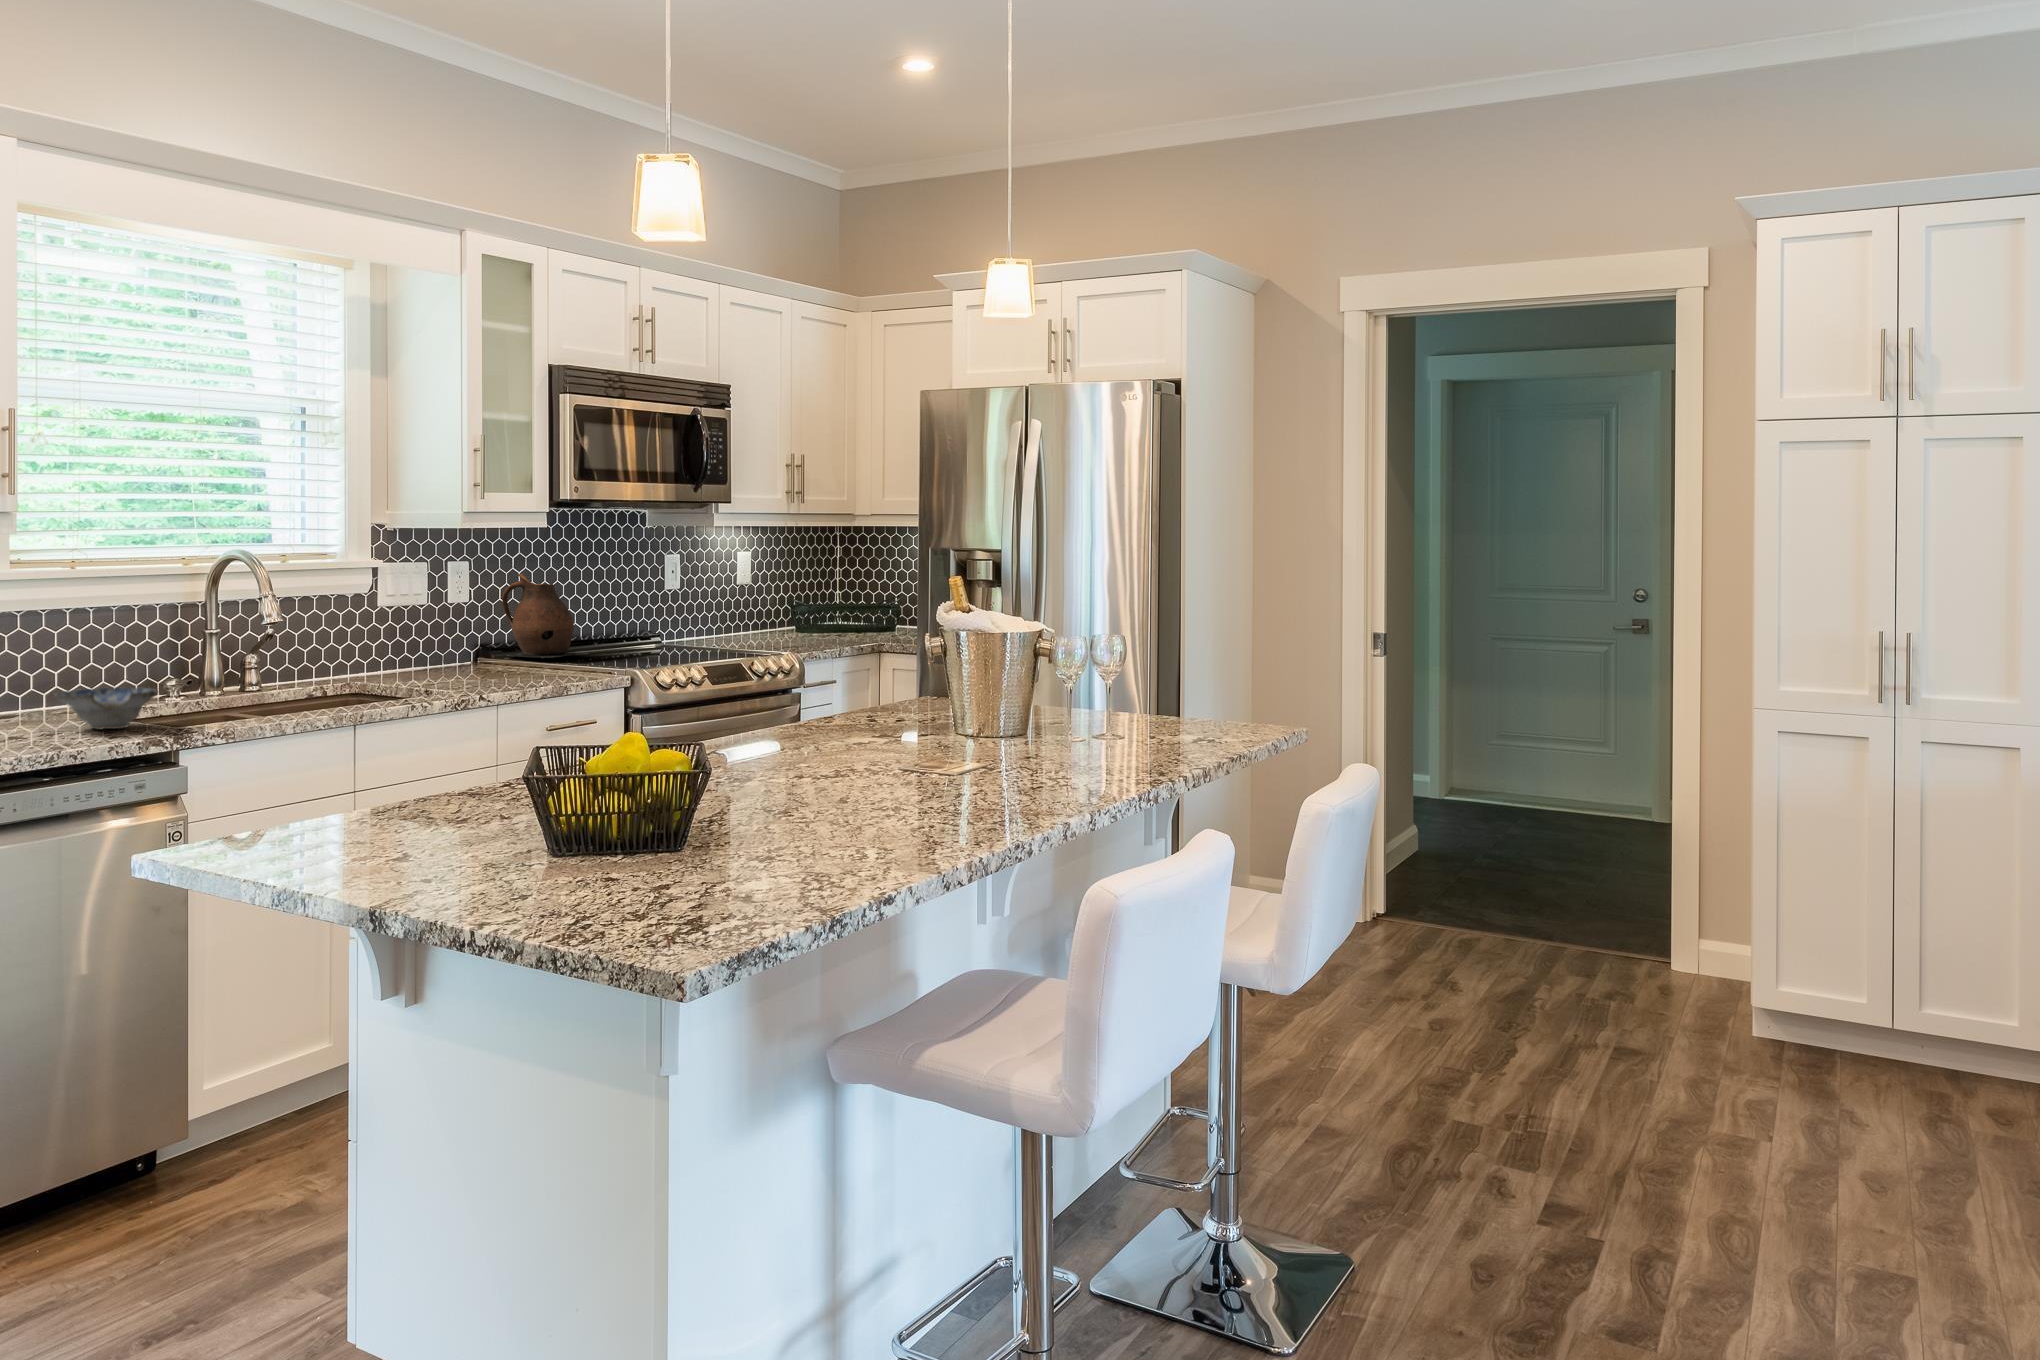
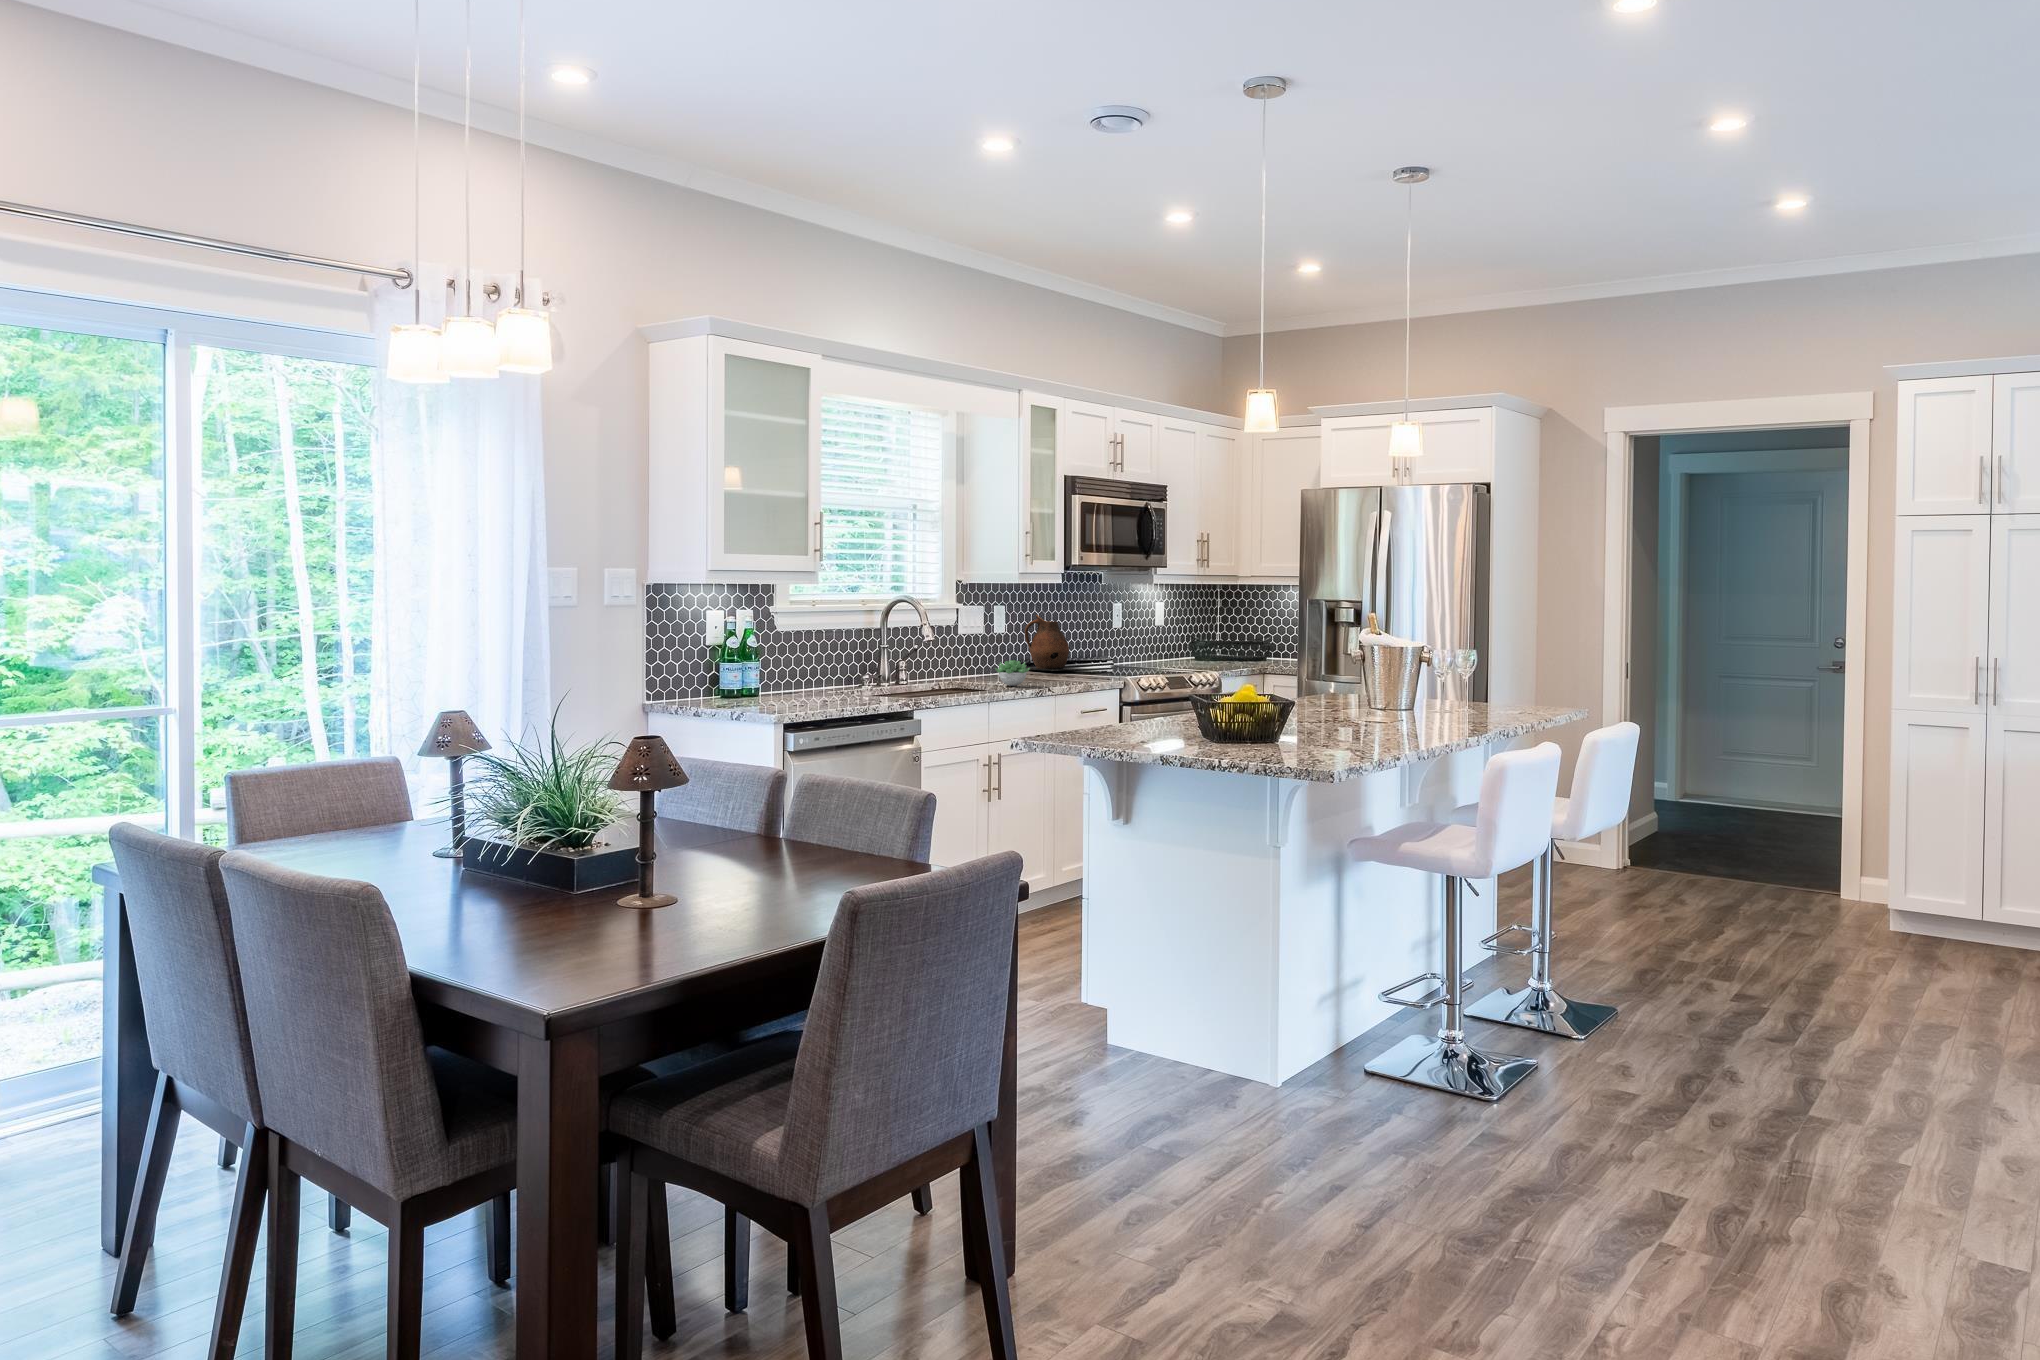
succulent plant: none [415,649,477,688] -> present [995,660,1030,686]
ceramic bowl: present [54,687,158,729] -> none [829,677,882,700]

